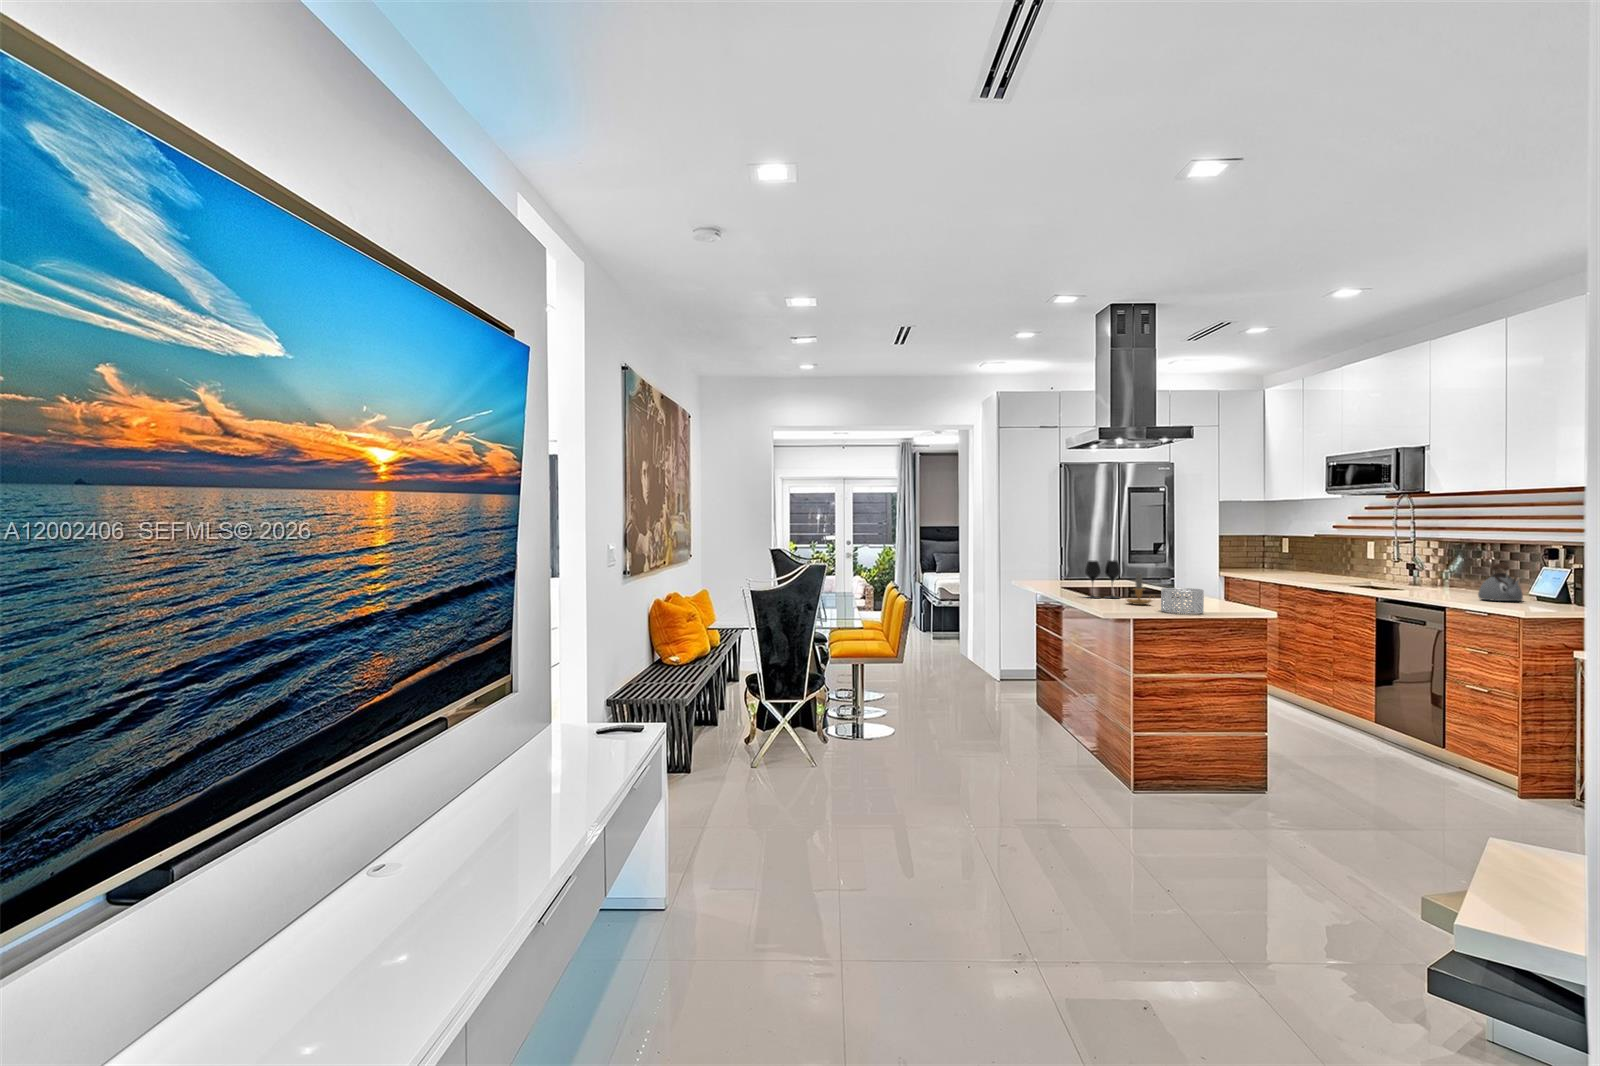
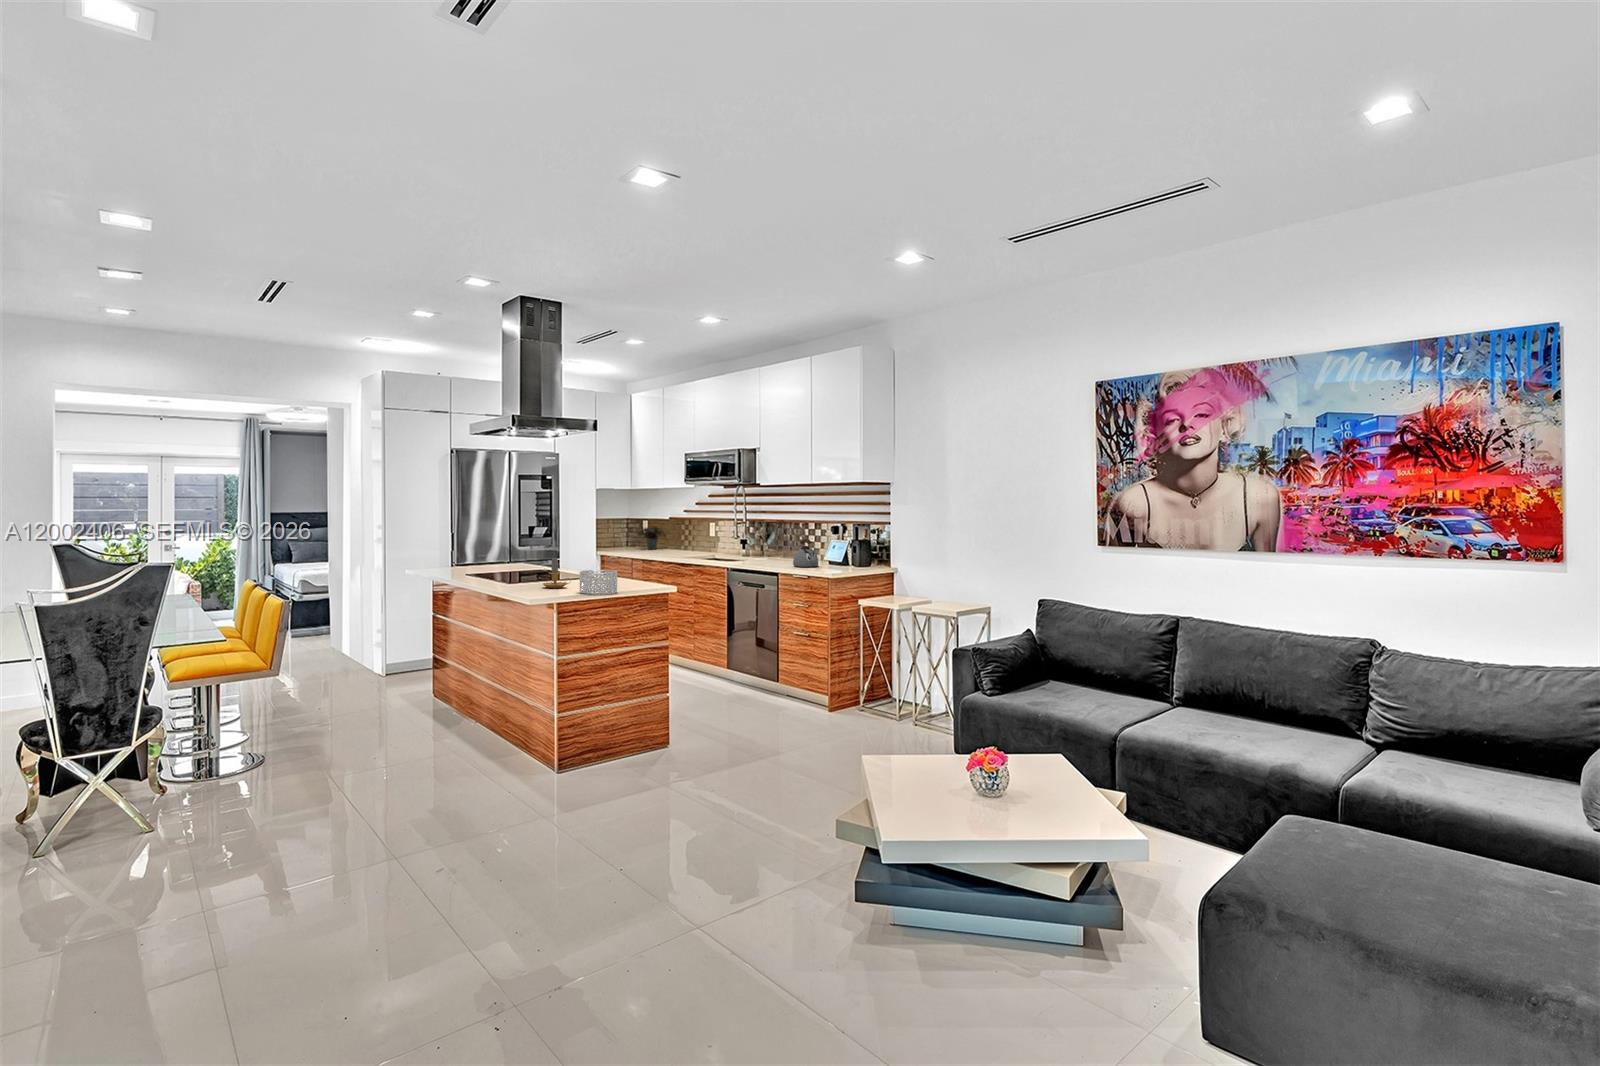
potted plant: none [1266,544,1307,571] -> present [637,527,666,549]
wine glass: present [1085,560,1120,598] -> none [497,546,533,585]

